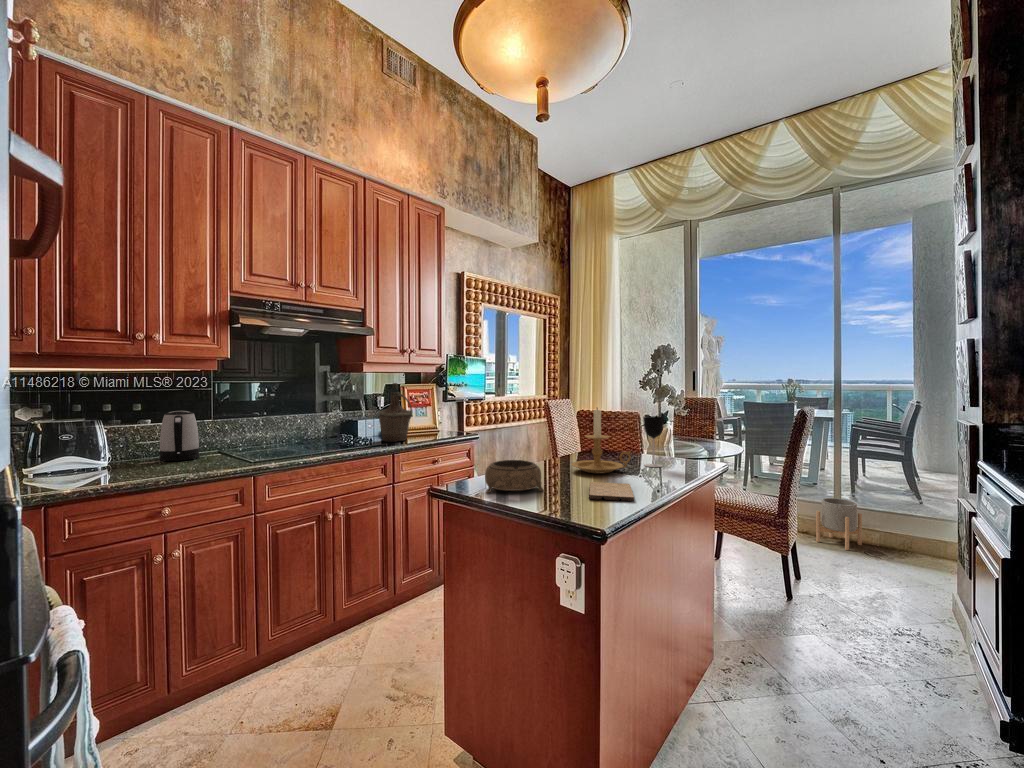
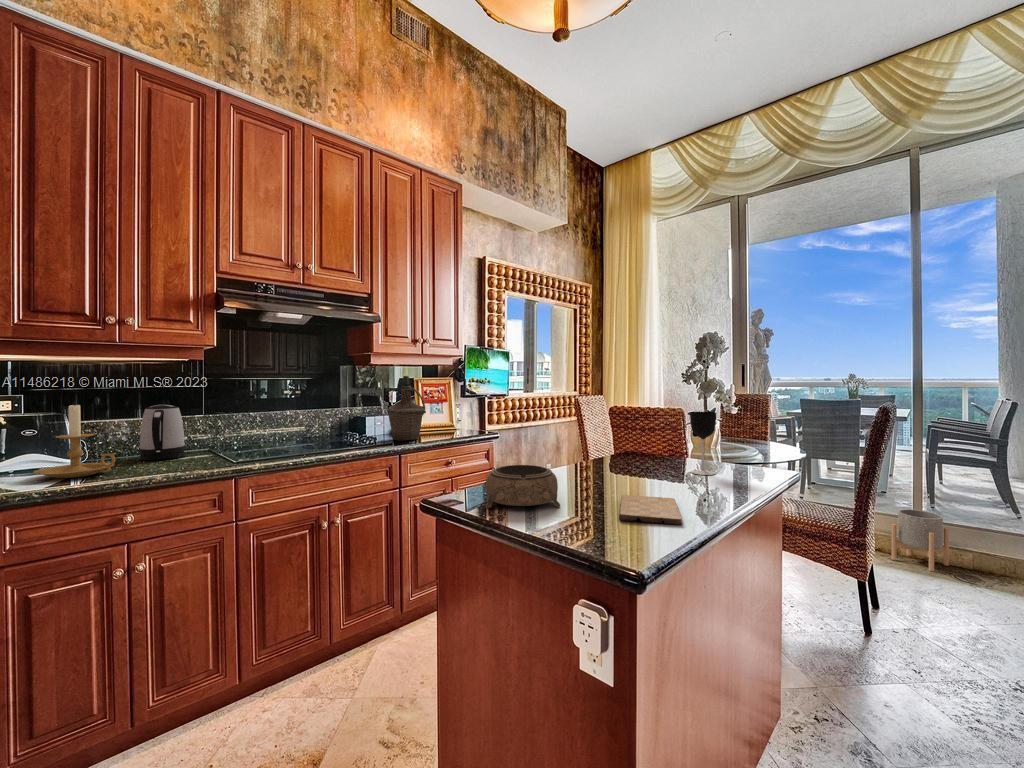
candle holder: present [572,409,631,473] -> present [33,402,116,478]

